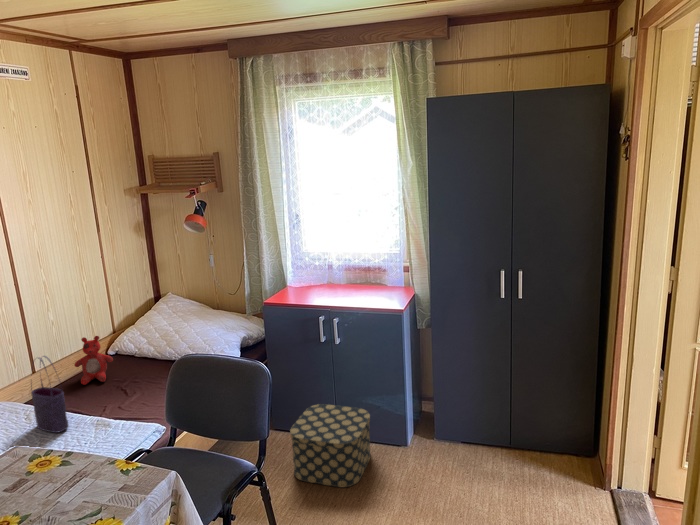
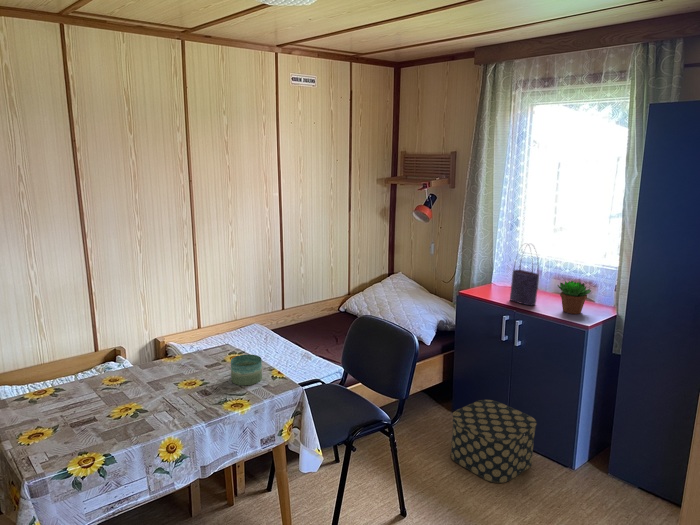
succulent plant: none [361,269,390,300] -> present [558,281,591,314]
stuffed bear: present [75,336,113,385] -> none [310,291,338,329]
tote bag: present [31,356,68,433] -> present [510,263,539,305]
candle: none [58,451,109,502] -> present [231,354,262,385]

